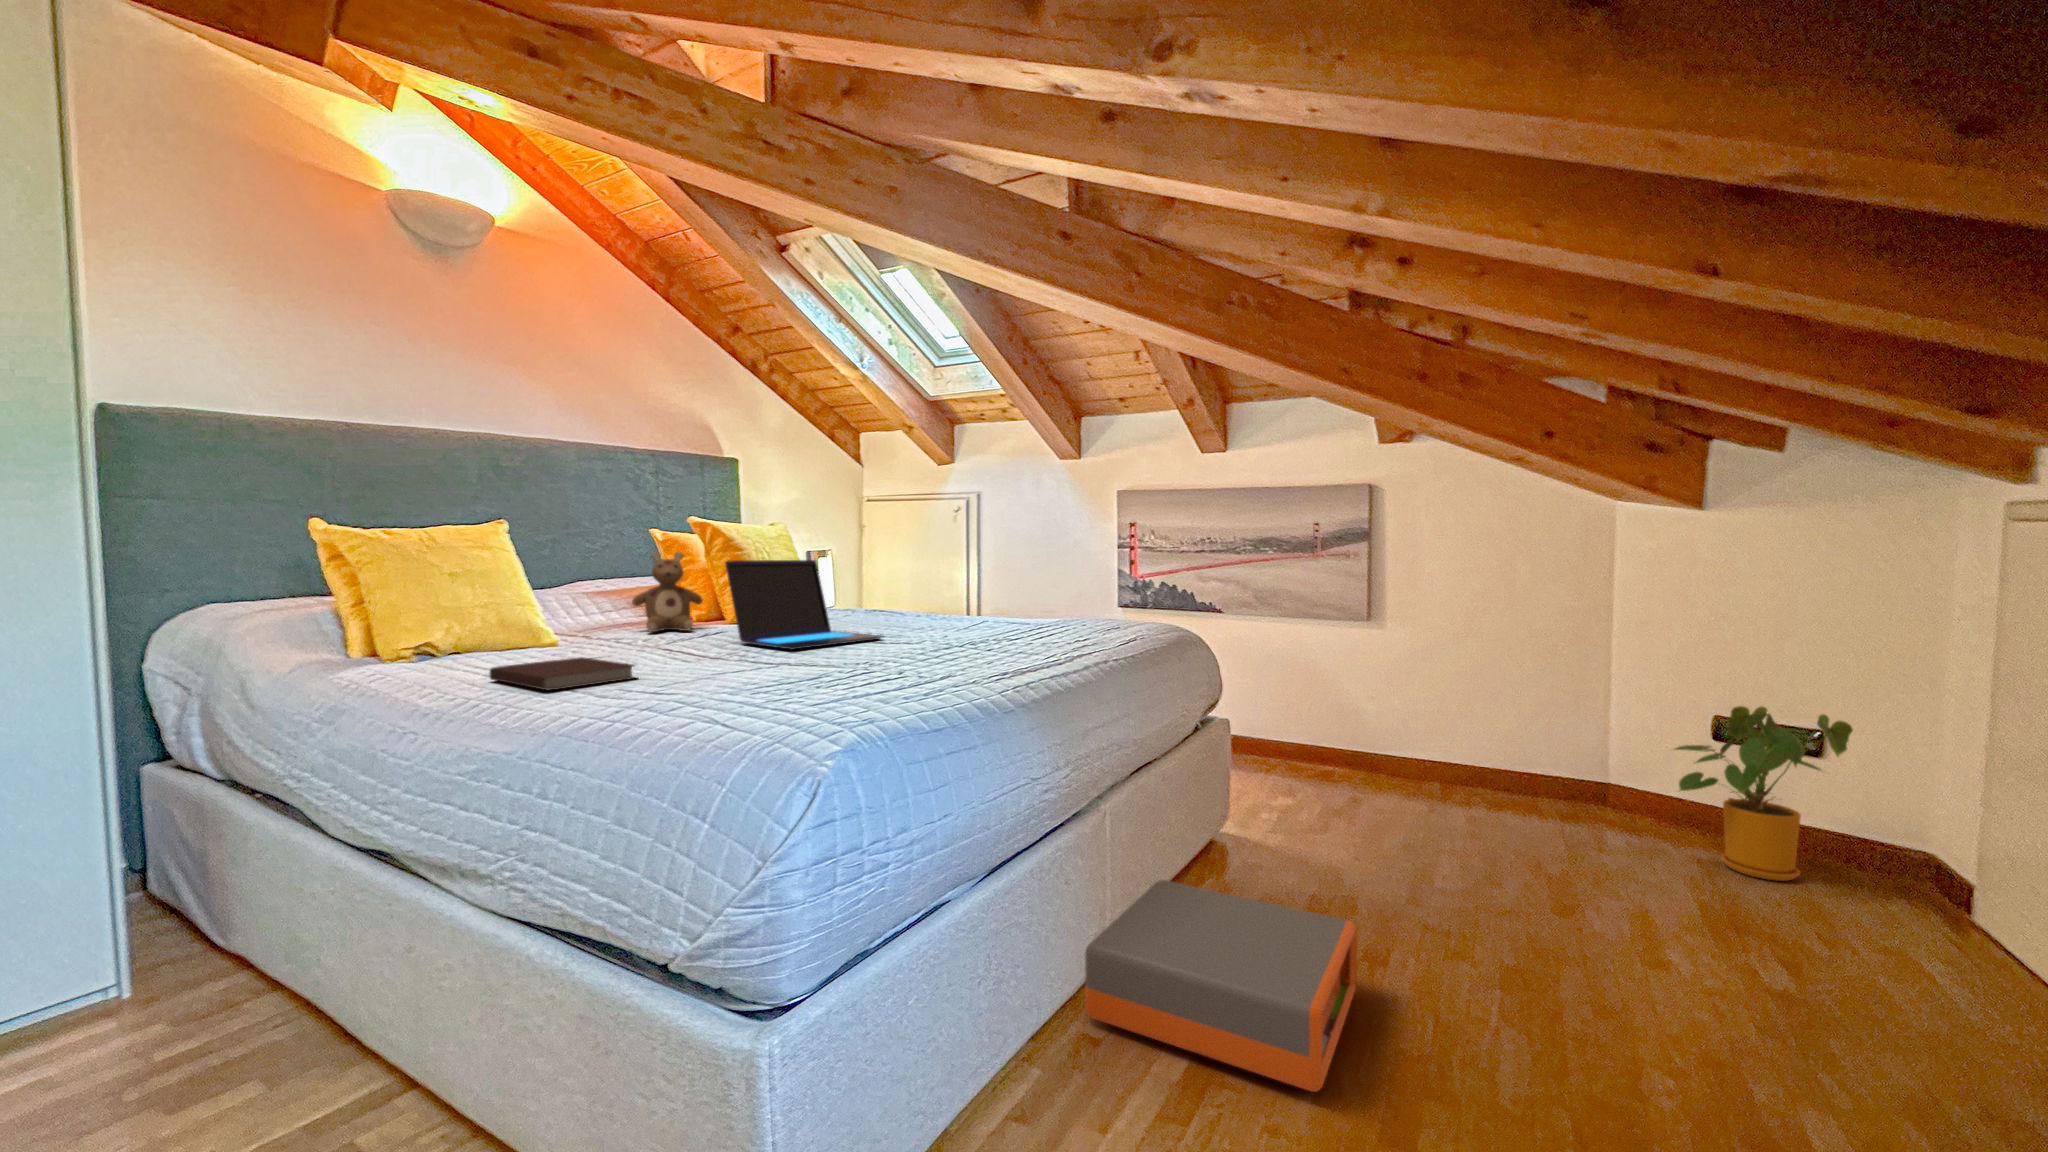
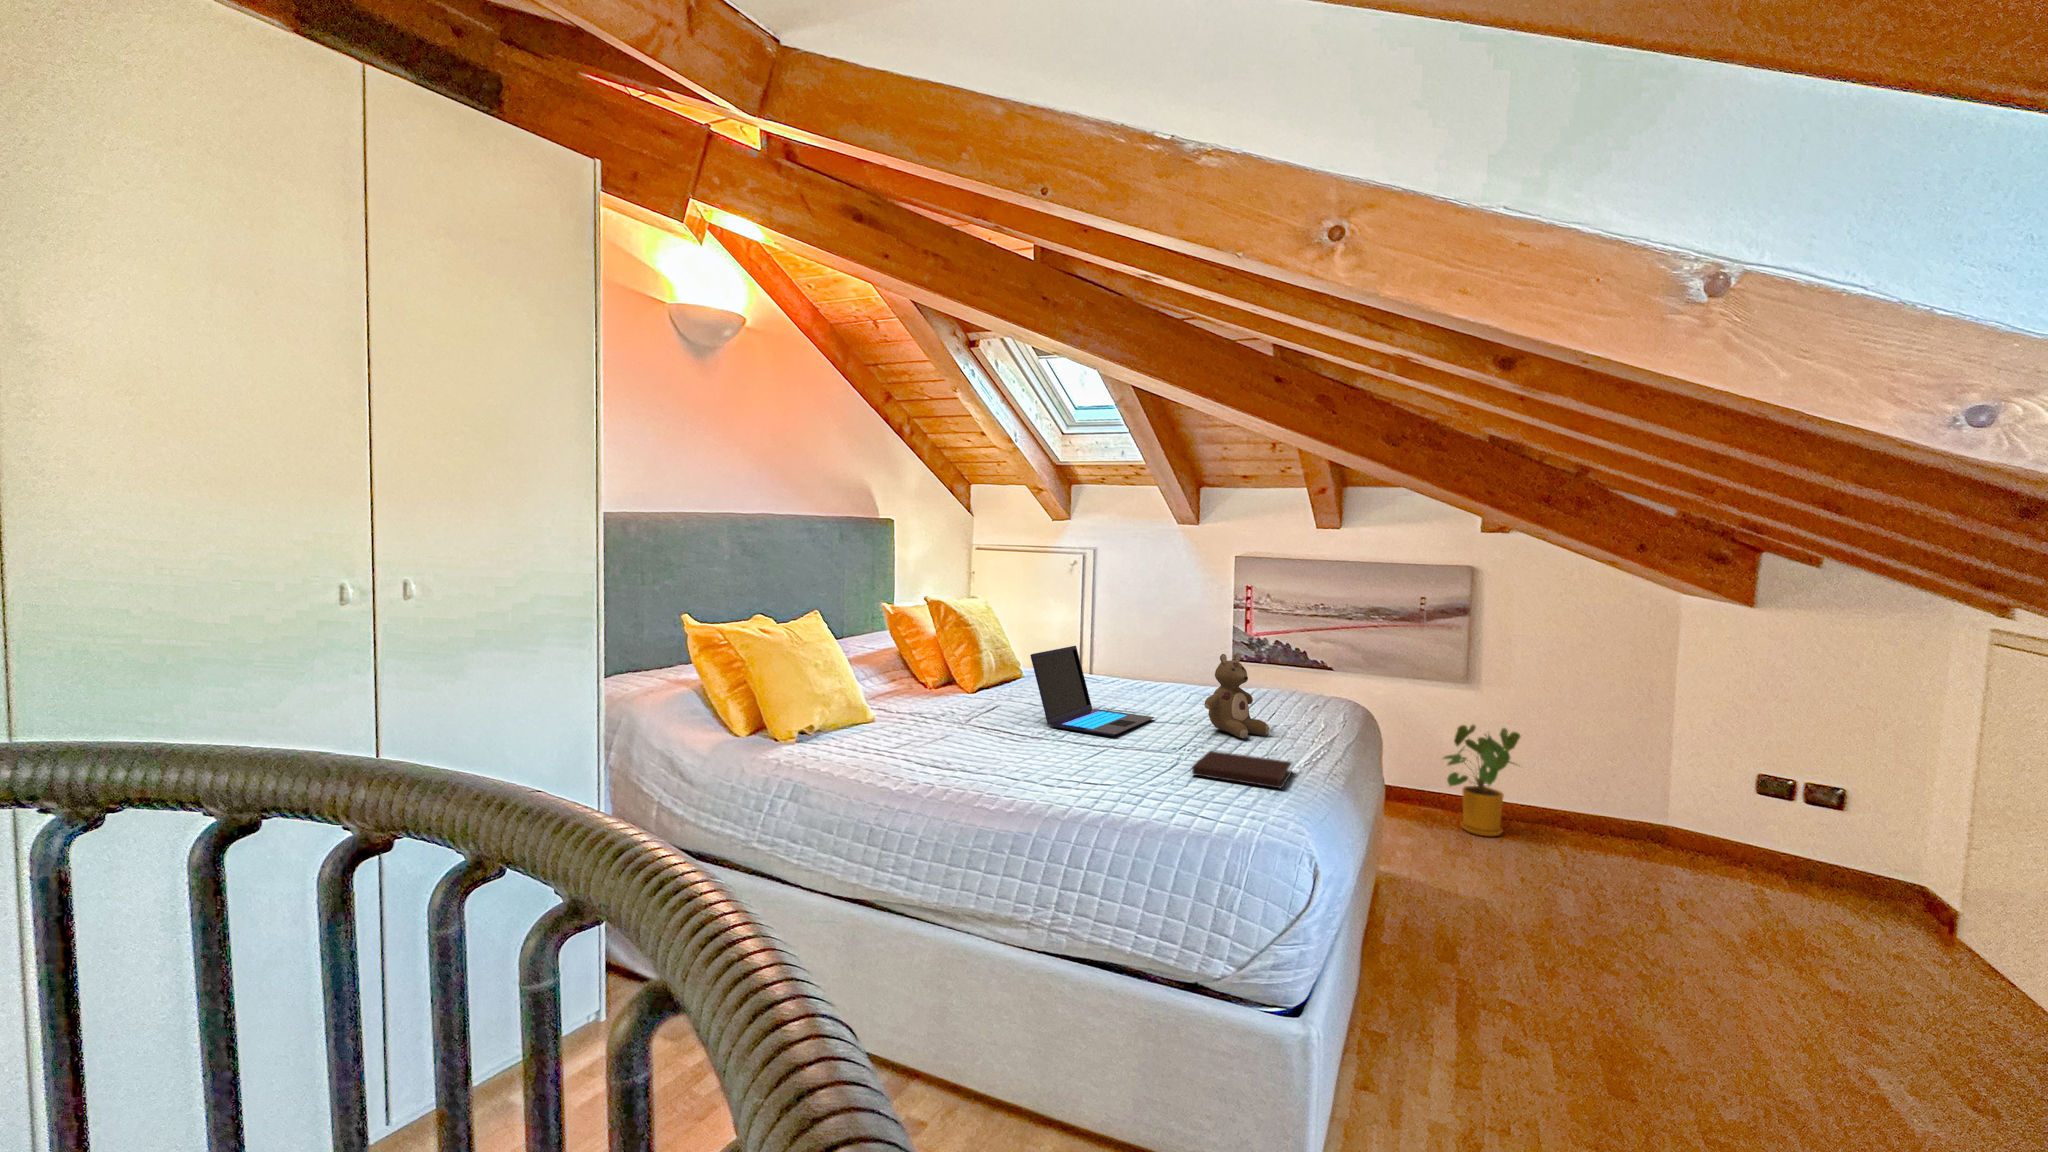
stuffed bear: present [632,552,703,632] -> present [1204,653,1269,738]
notebook: present [489,657,635,690] -> present [1192,751,1292,788]
house plant: present [1675,706,1853,881] -> present [1444,725,1520,836]
storage box: present [1085,880,1357,1092] -> none [1412,922,1623,1081]

